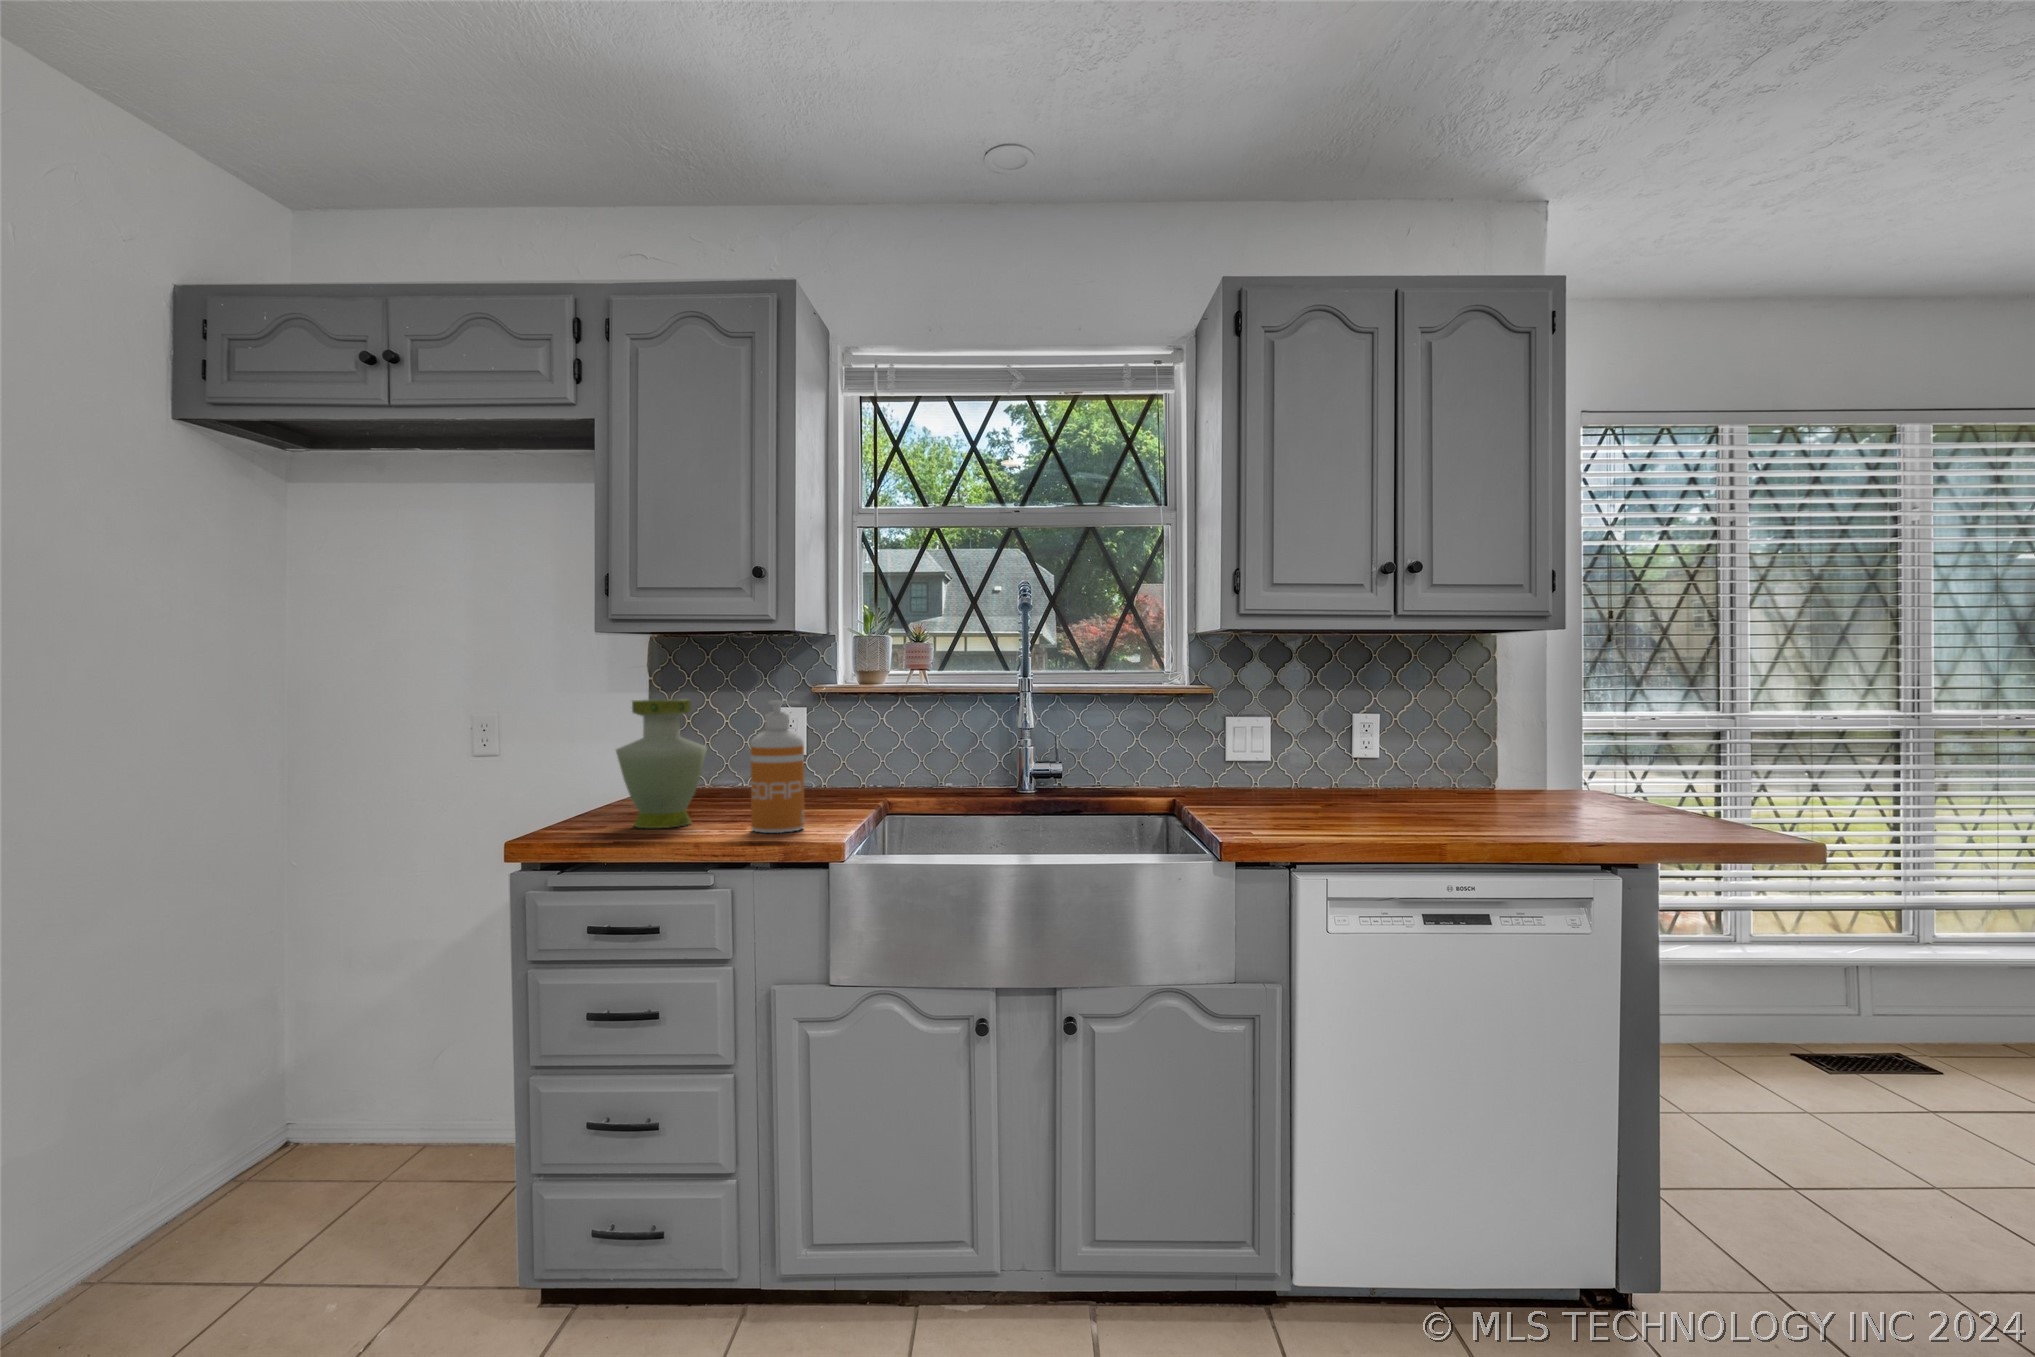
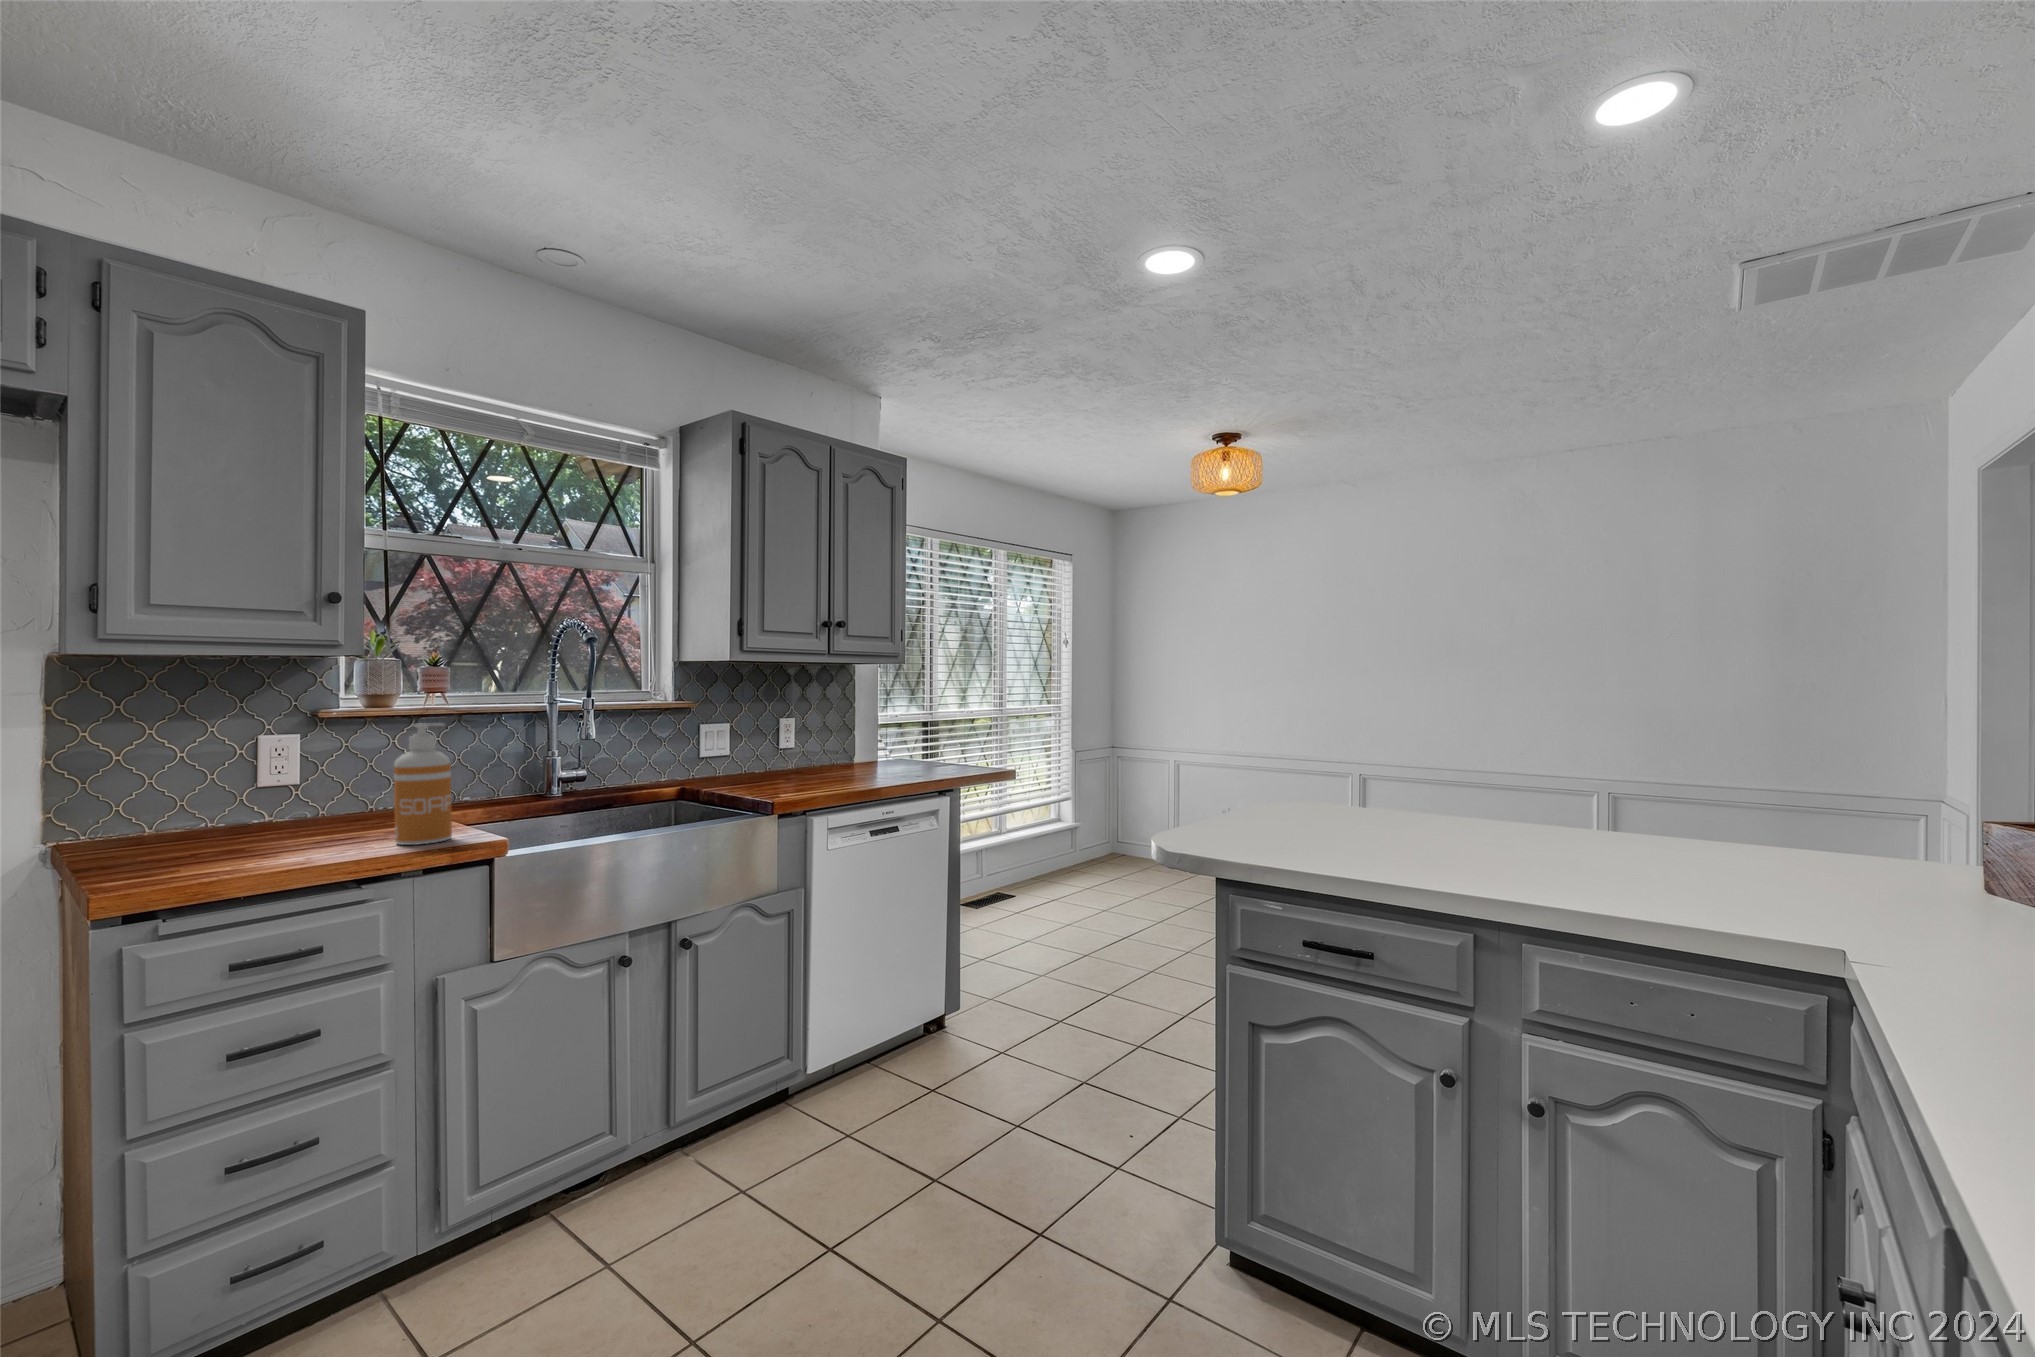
vase: present [616,699,707,828] -> none [205,727,321,861]

